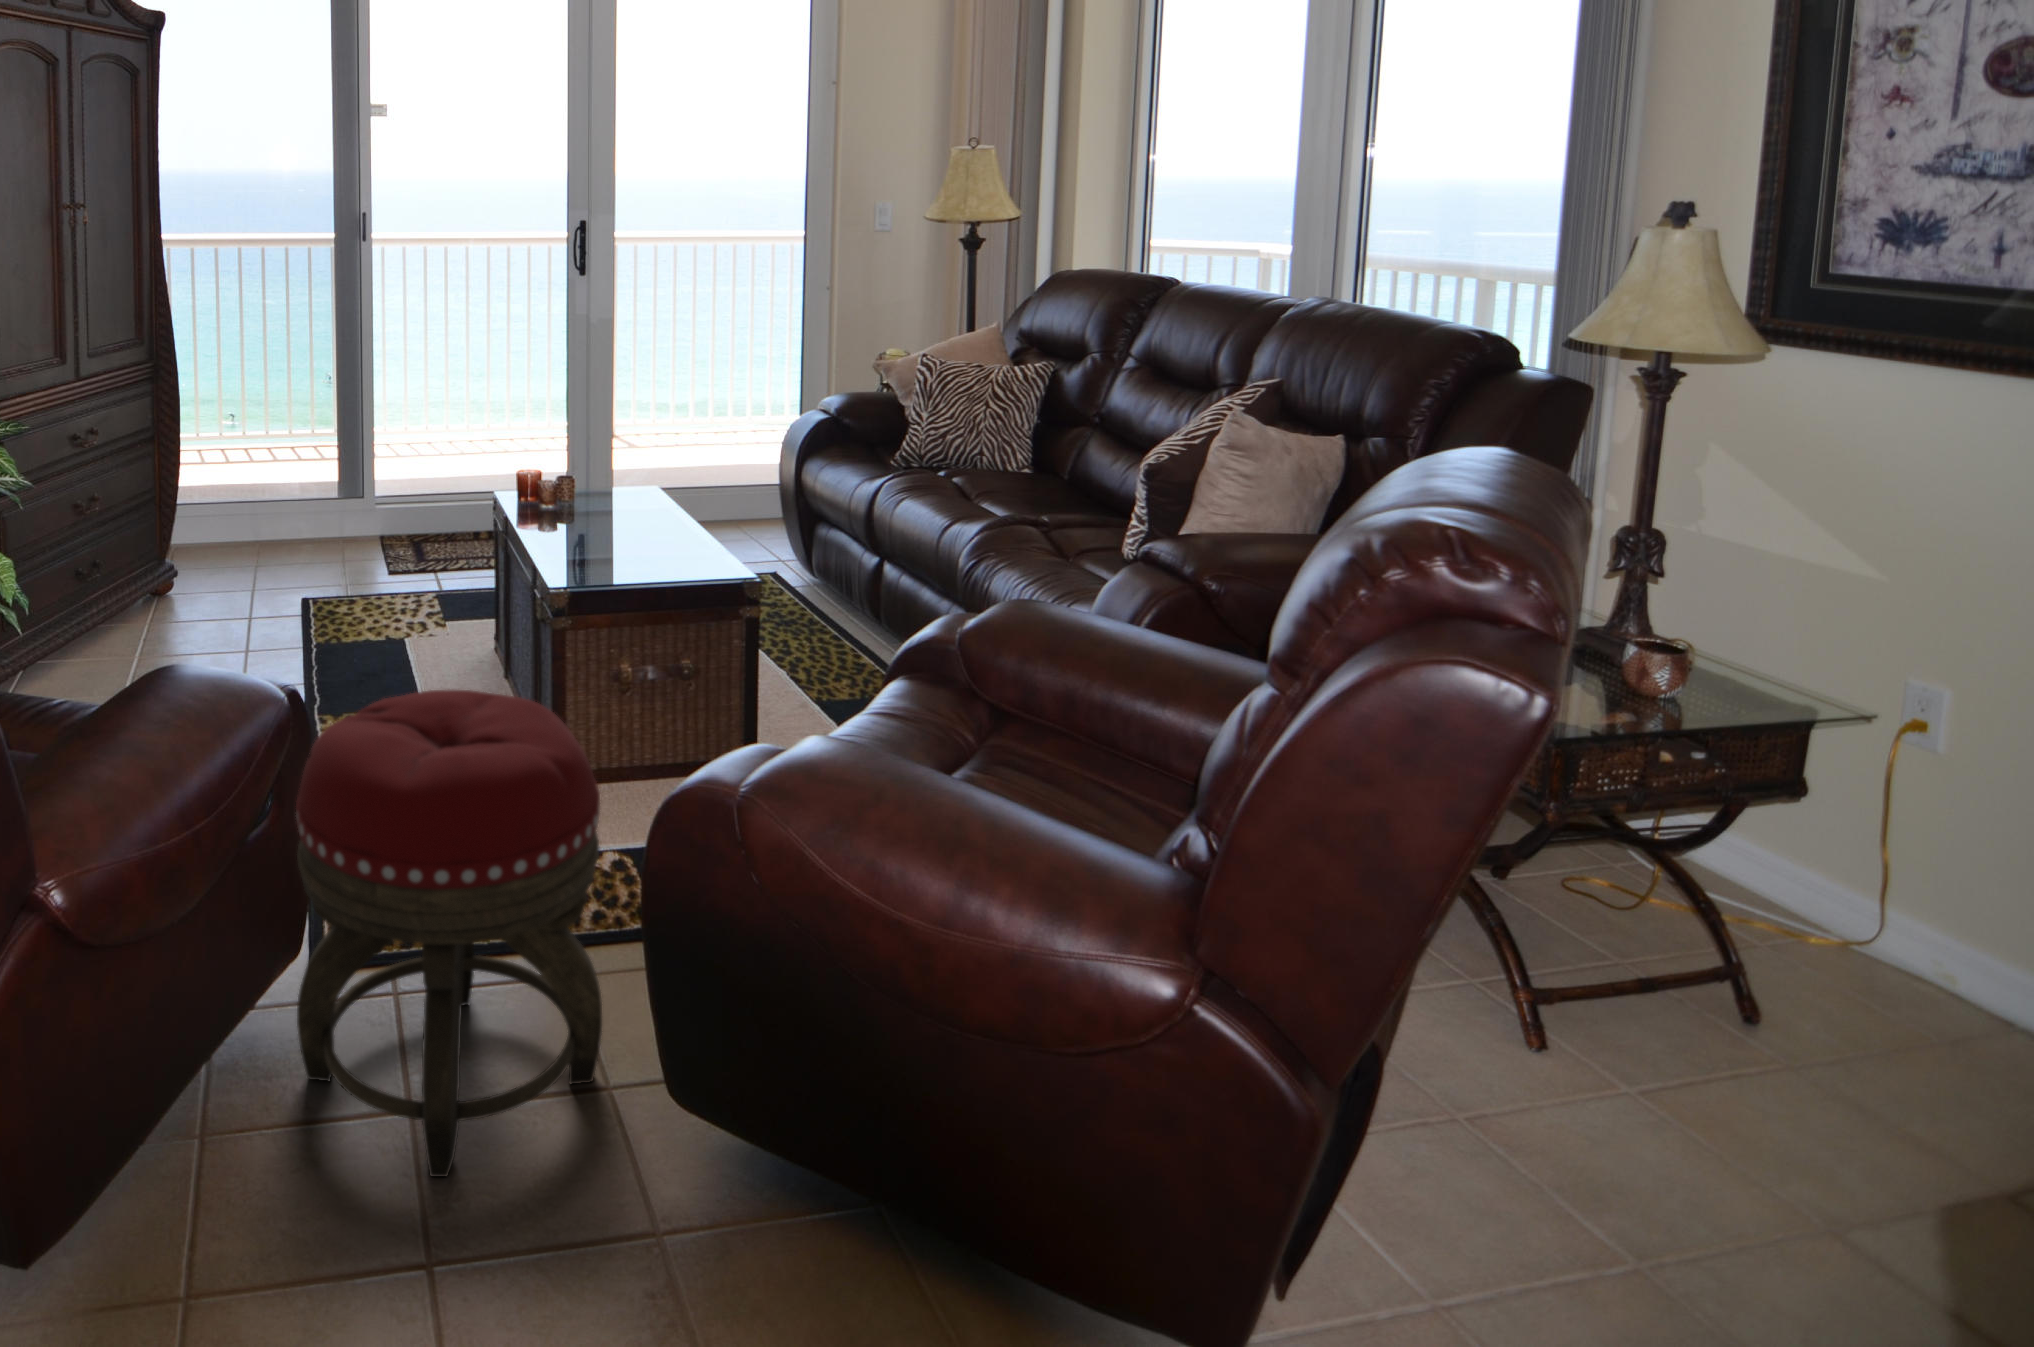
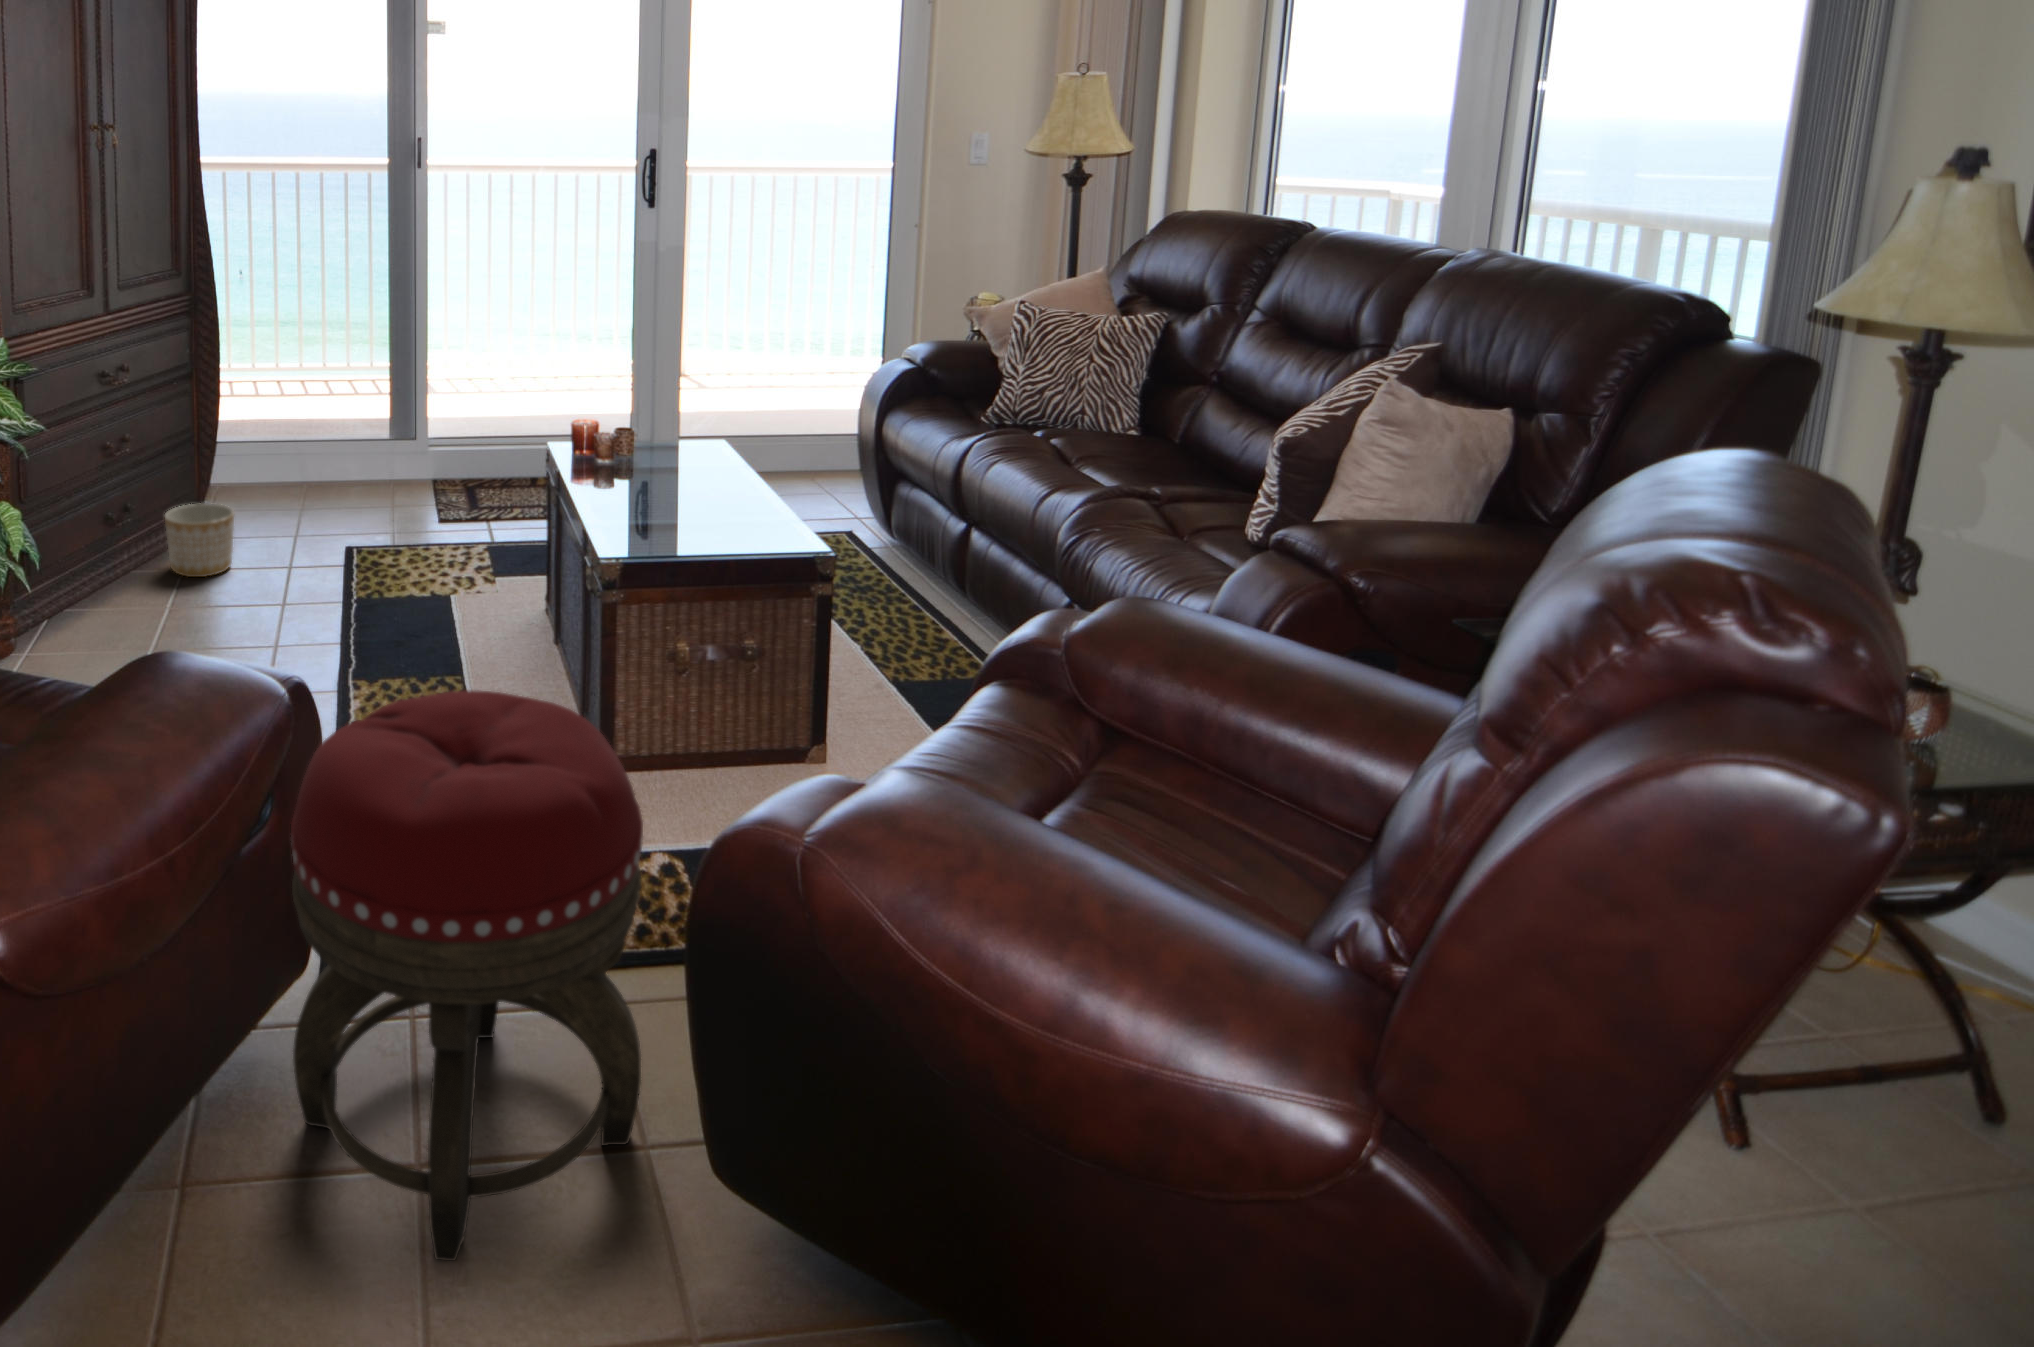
planter: none [131,560,197,630] -> present [165,503,234,577]

